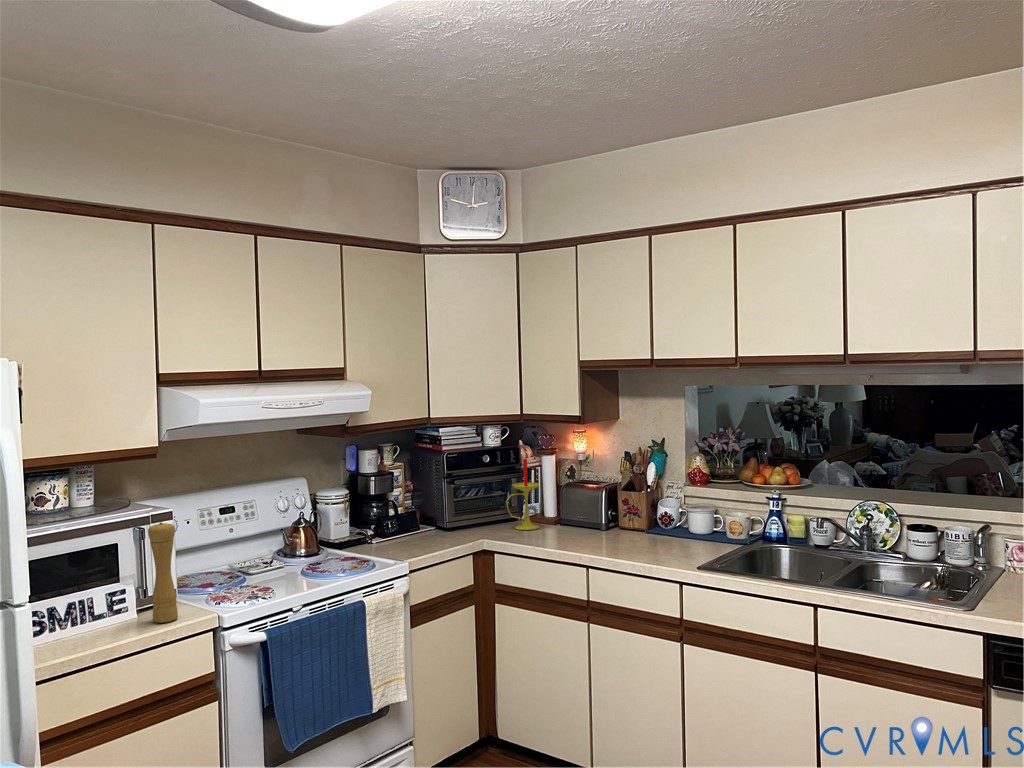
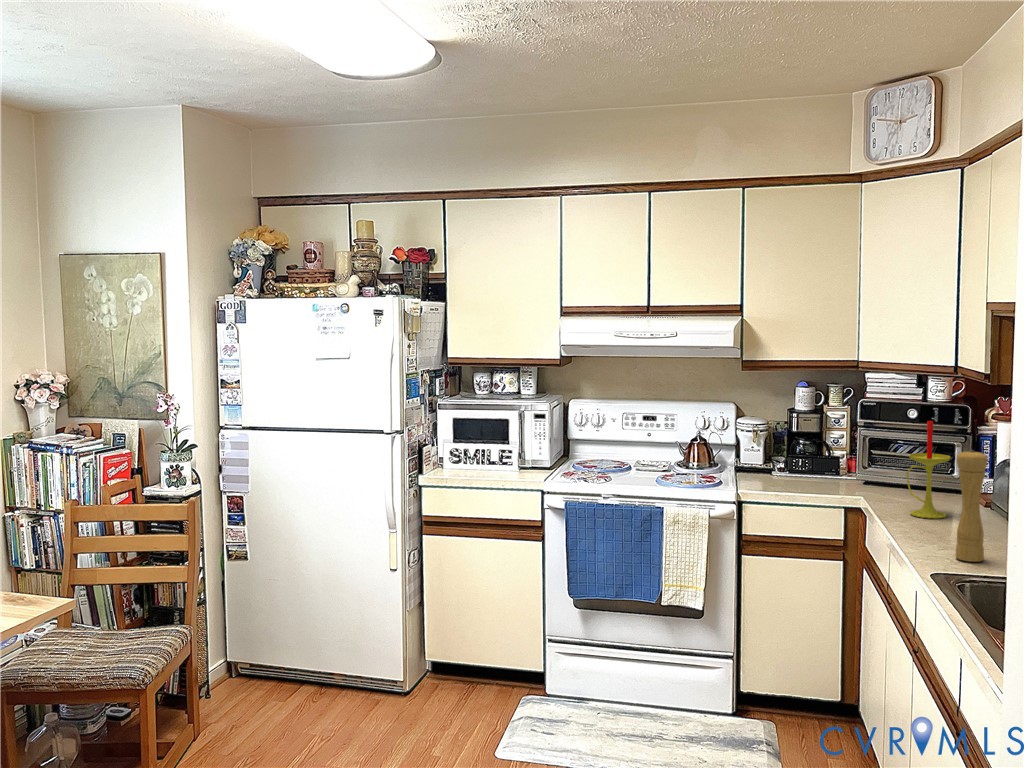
pepper mill: present [148,522,178,623] -> present [956,450,988,562]

